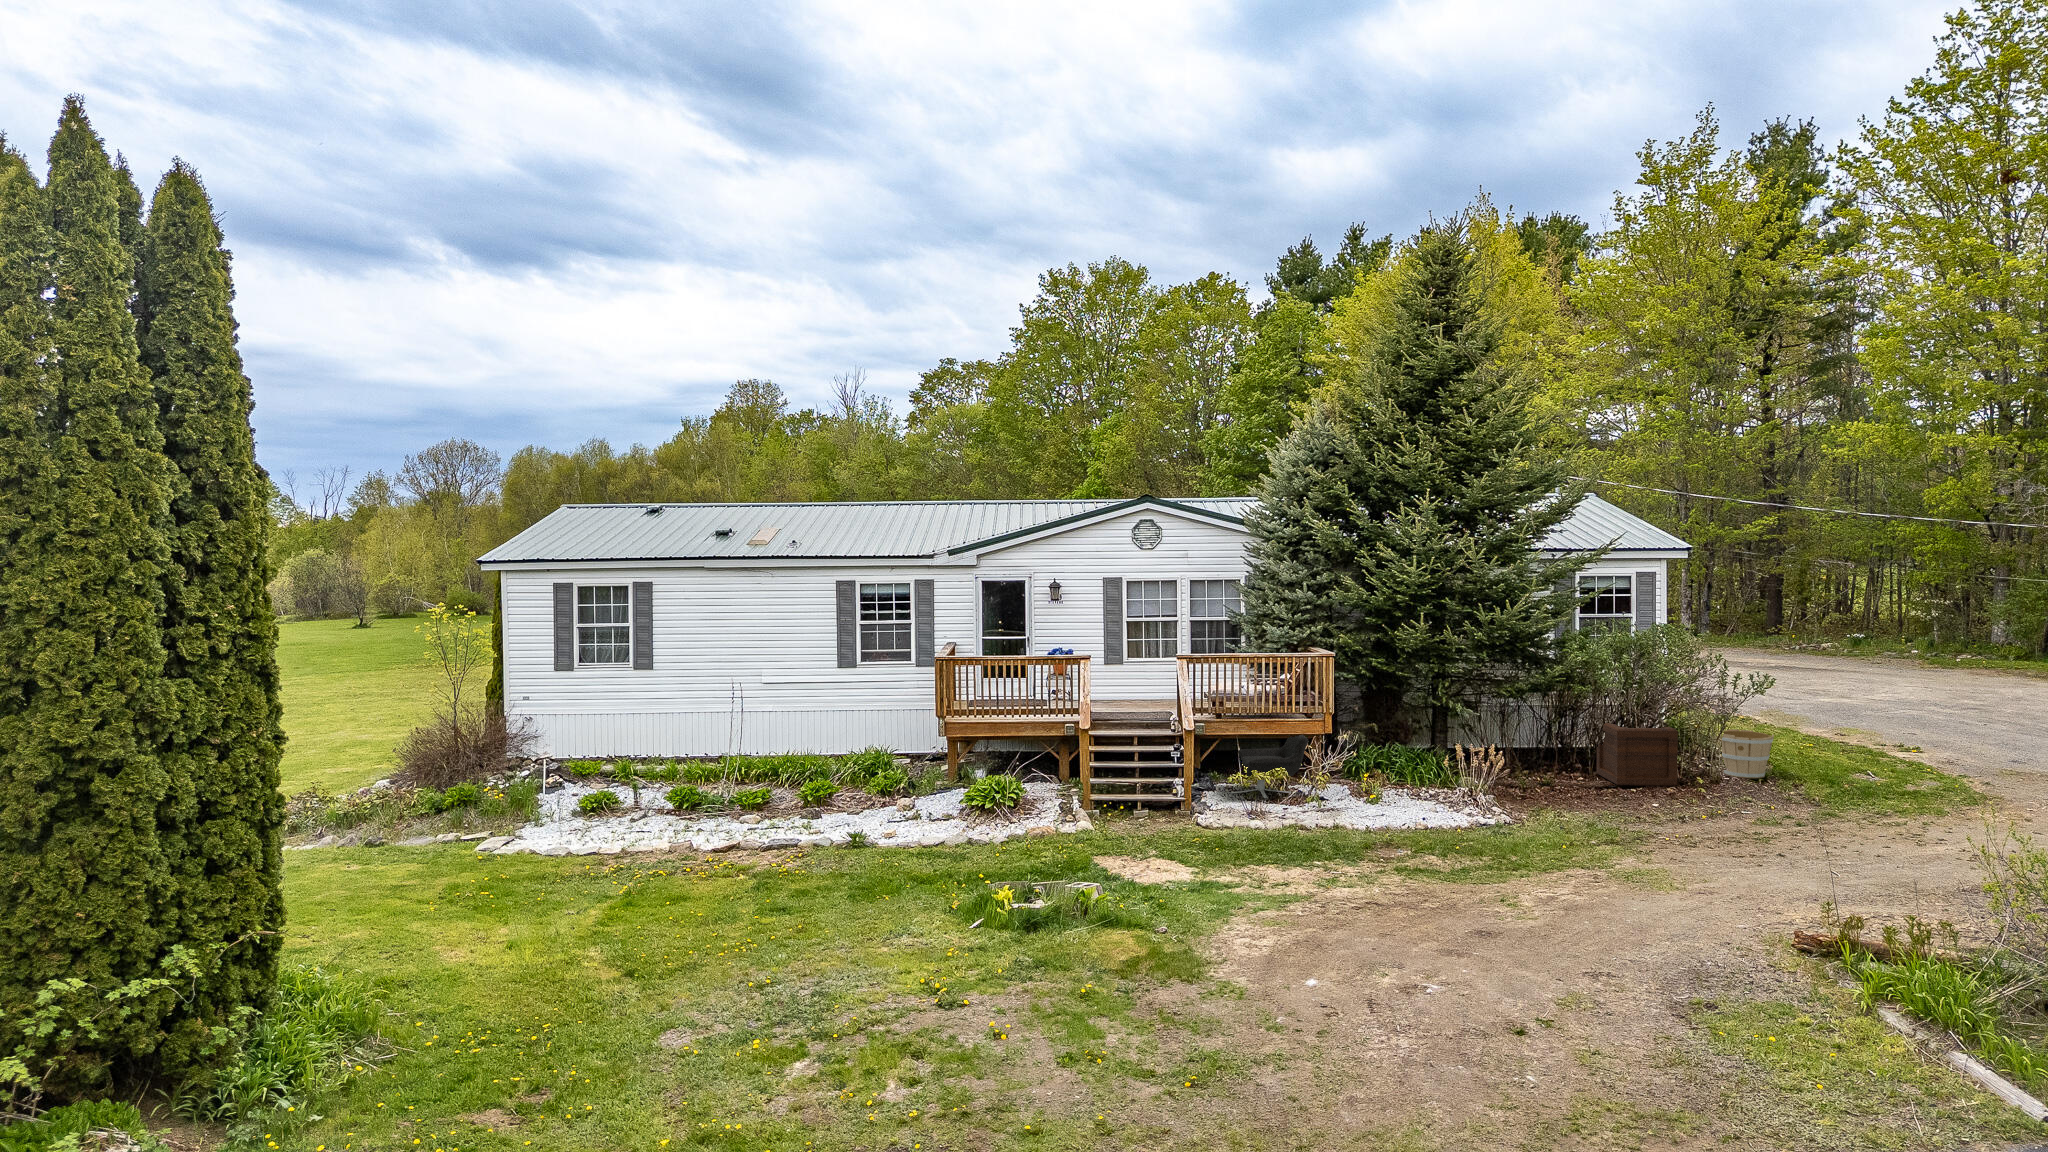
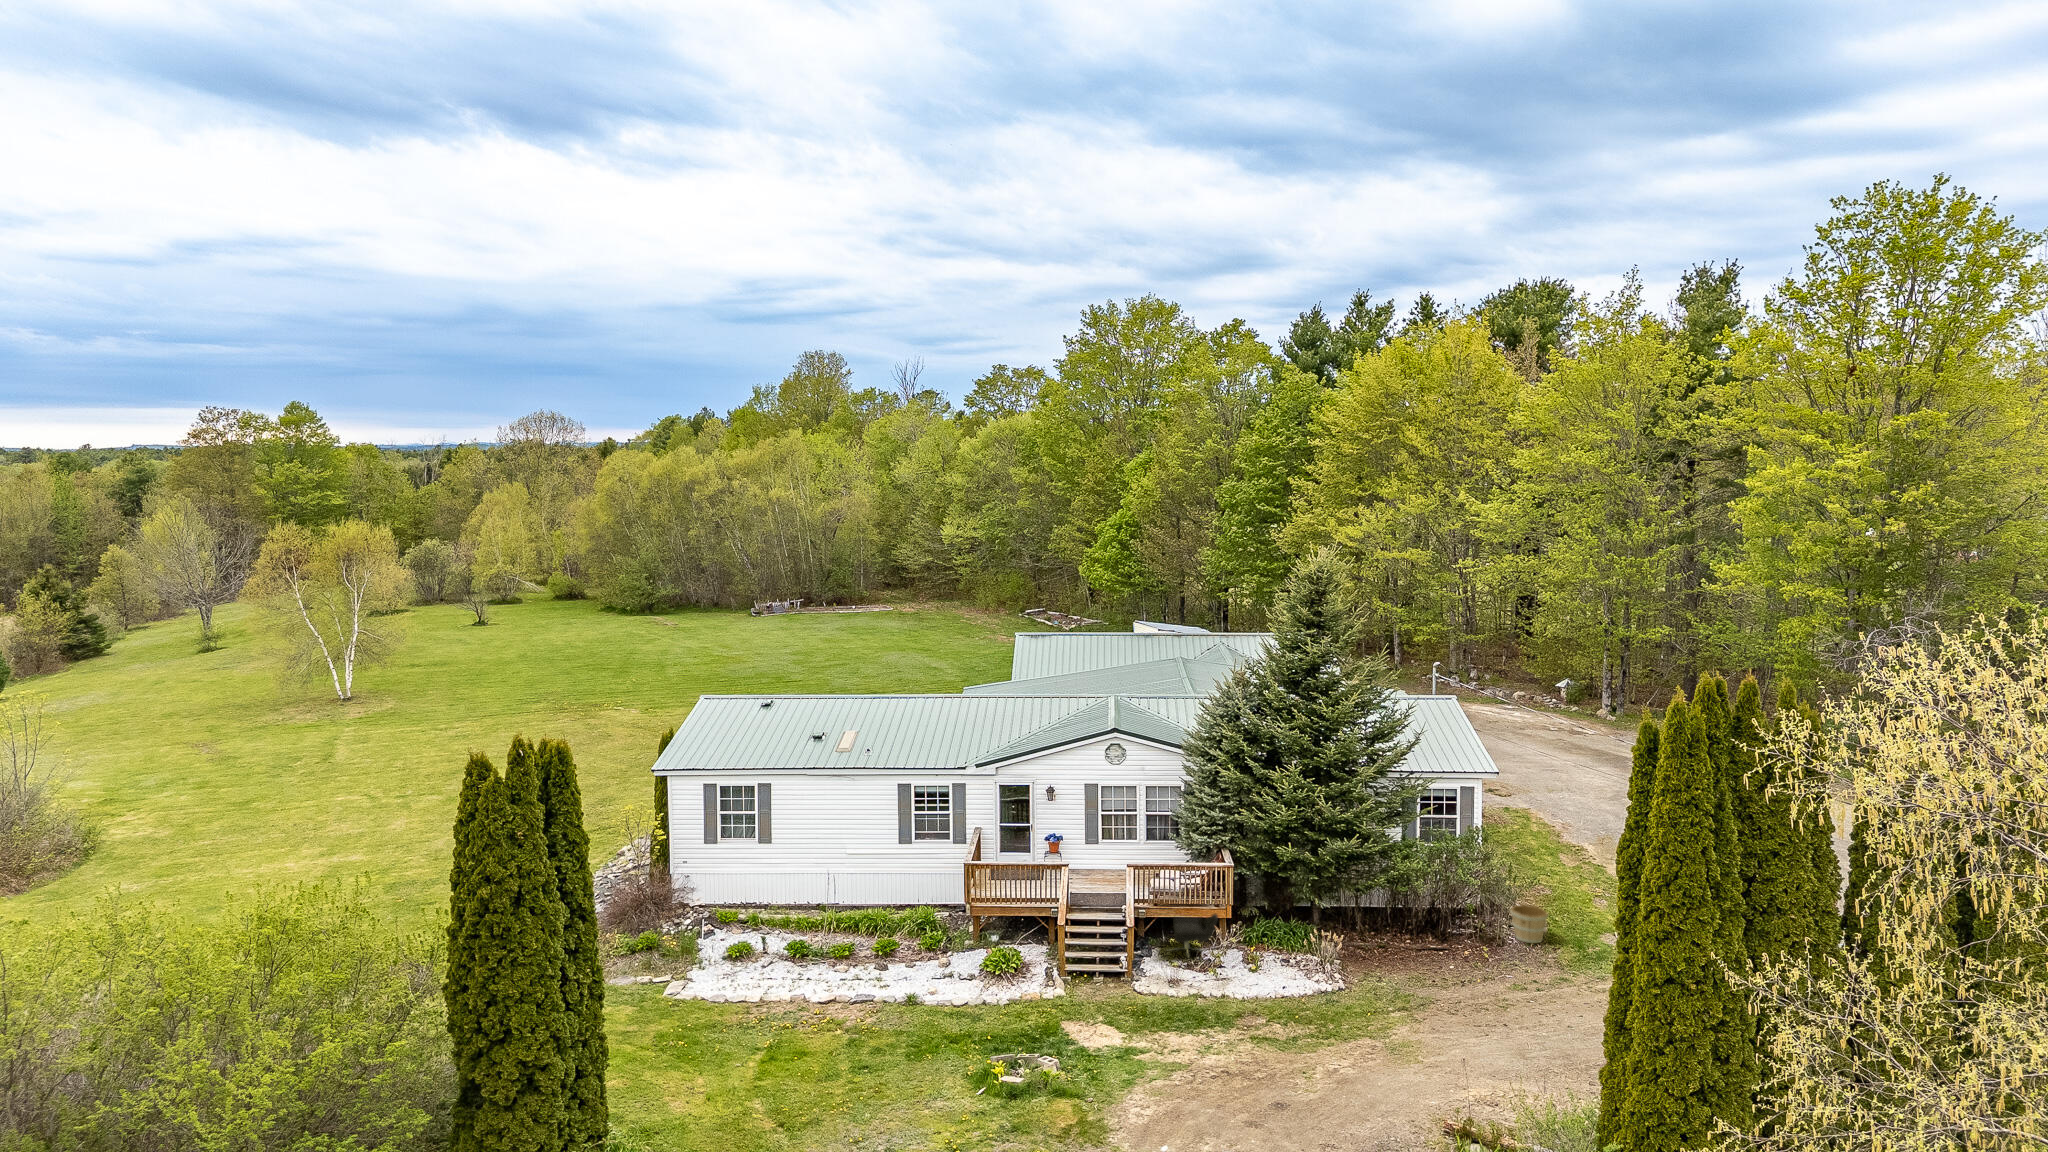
wooden crate: present [1597,723,1678,786] -> none [1426,898,1475,951]

